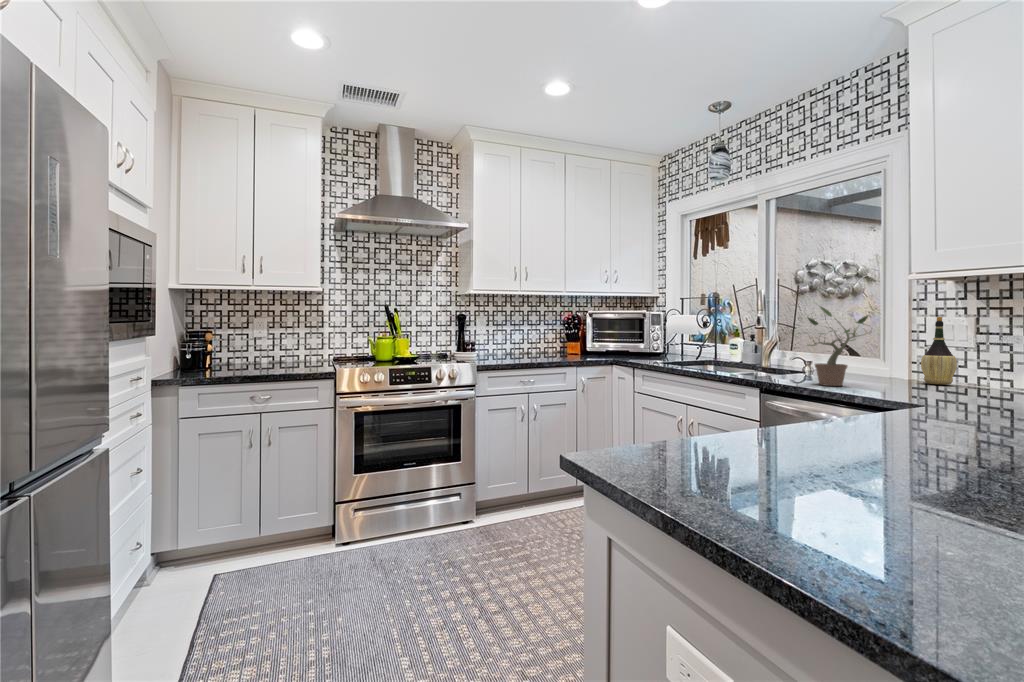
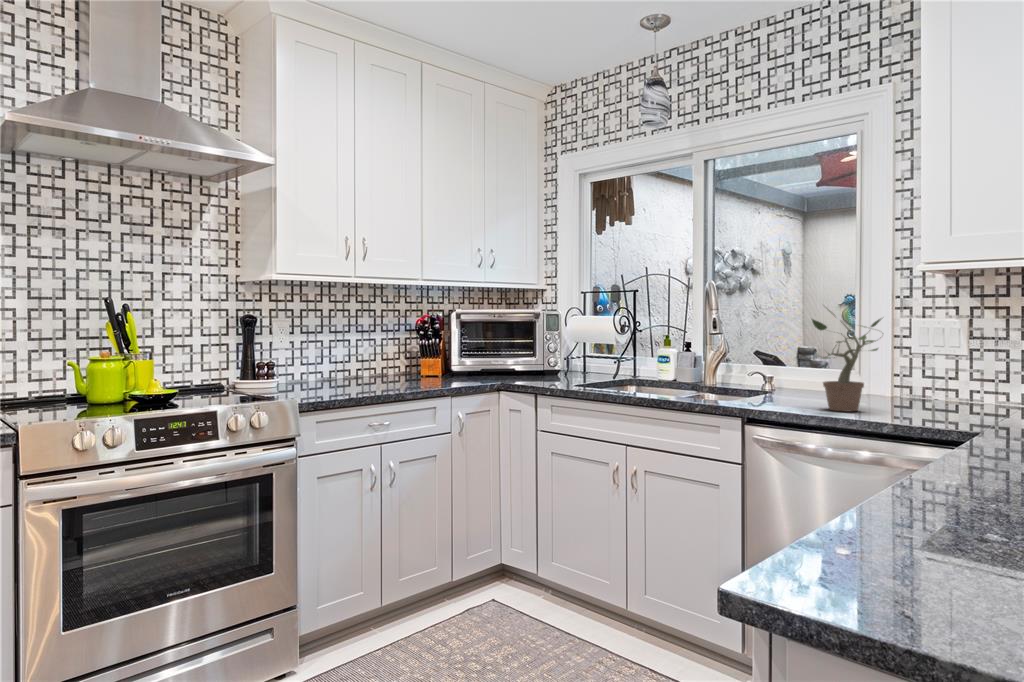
wine bottle: present [921,317,957,385] -> none [910,318,950,401]

